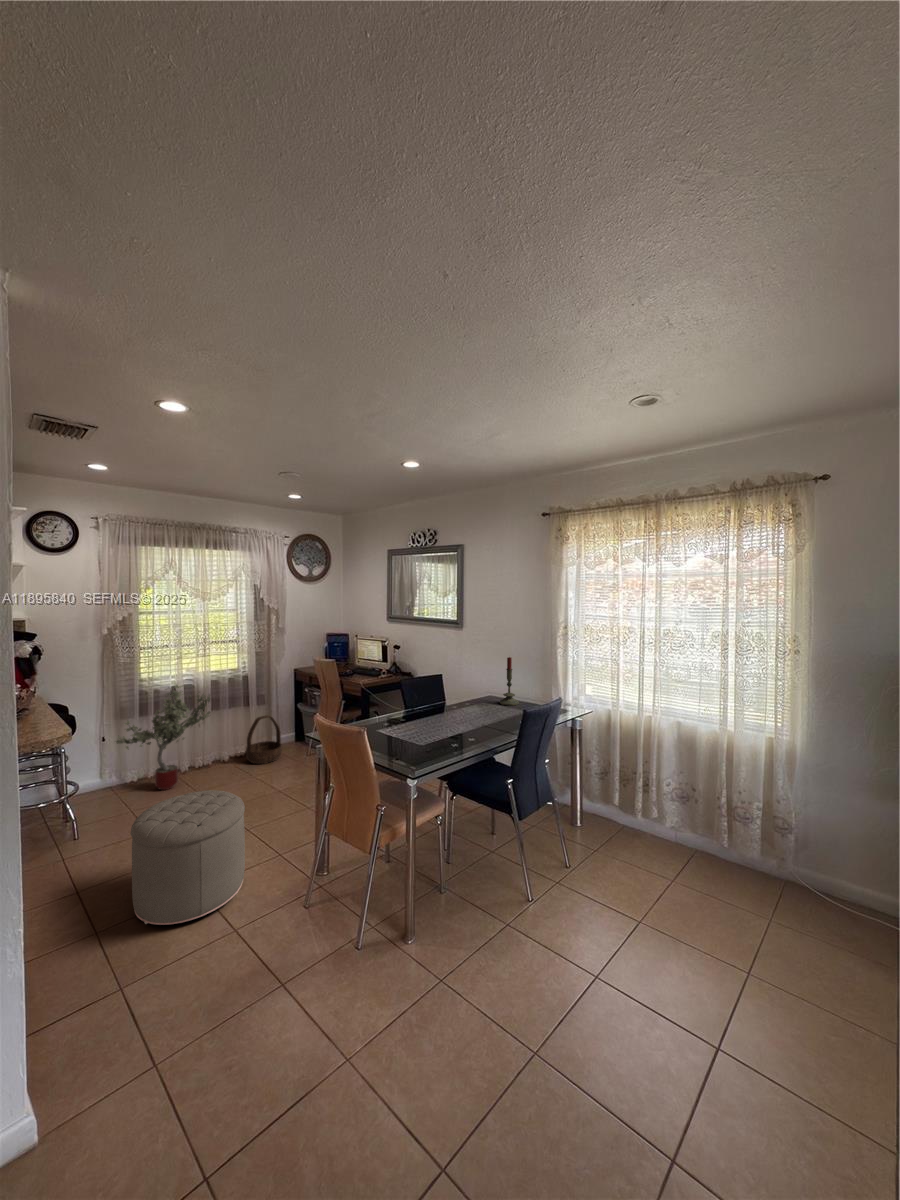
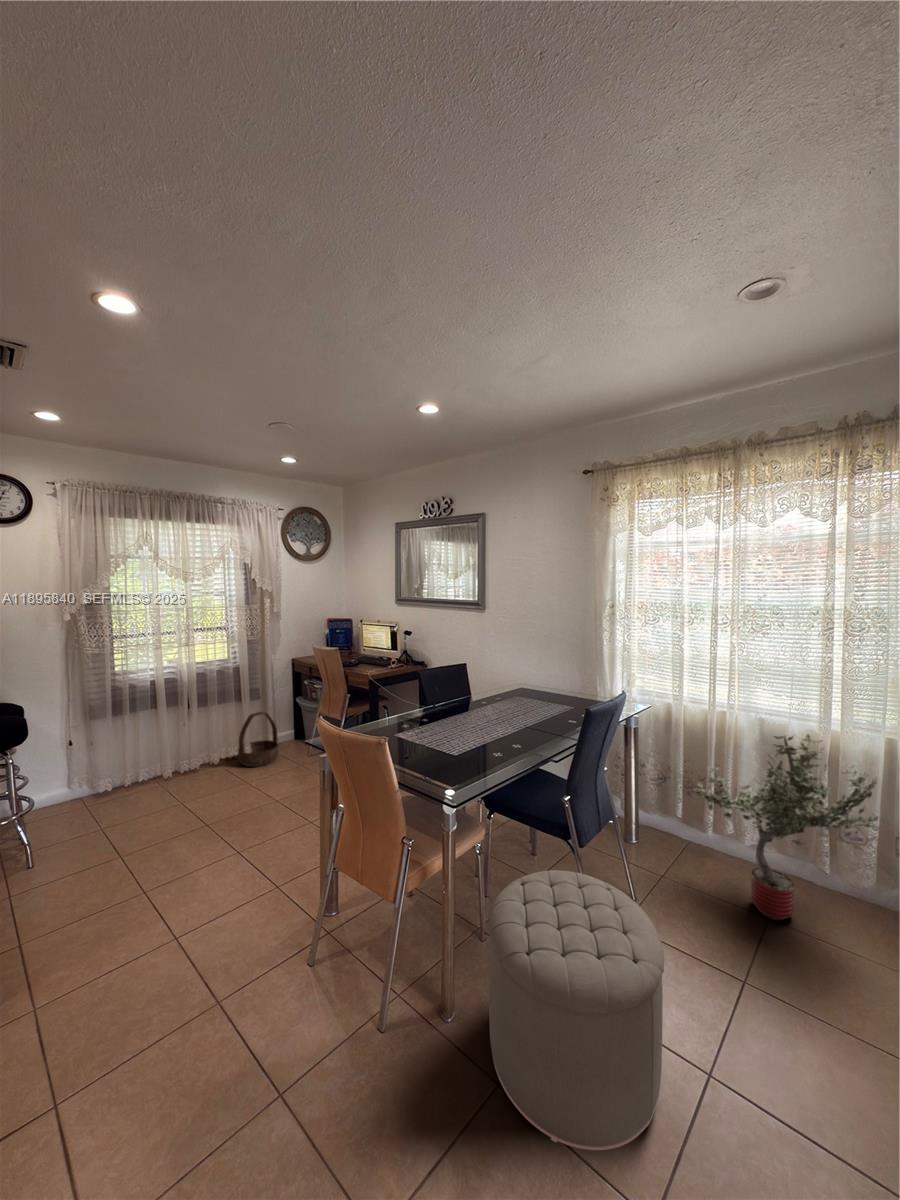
candle: present [500,657,519,706] -> none [533,641,556,699]
potted tree: present [116,685,210,790] -> present [694,734,878,920]
ottoman: present [130,790,245,925] -> present [489,870,664,1150]

